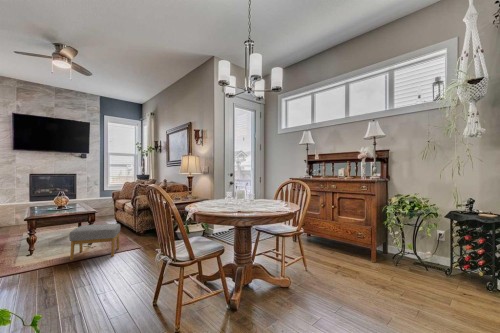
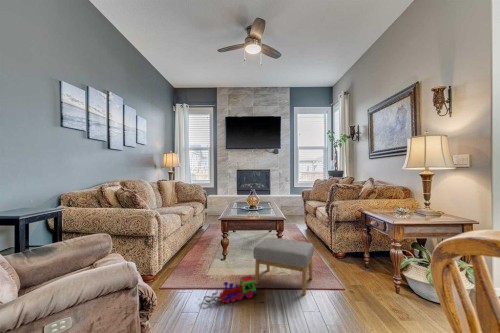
toy train: none [22,252,74,276] -> present [204,276,256,303]

